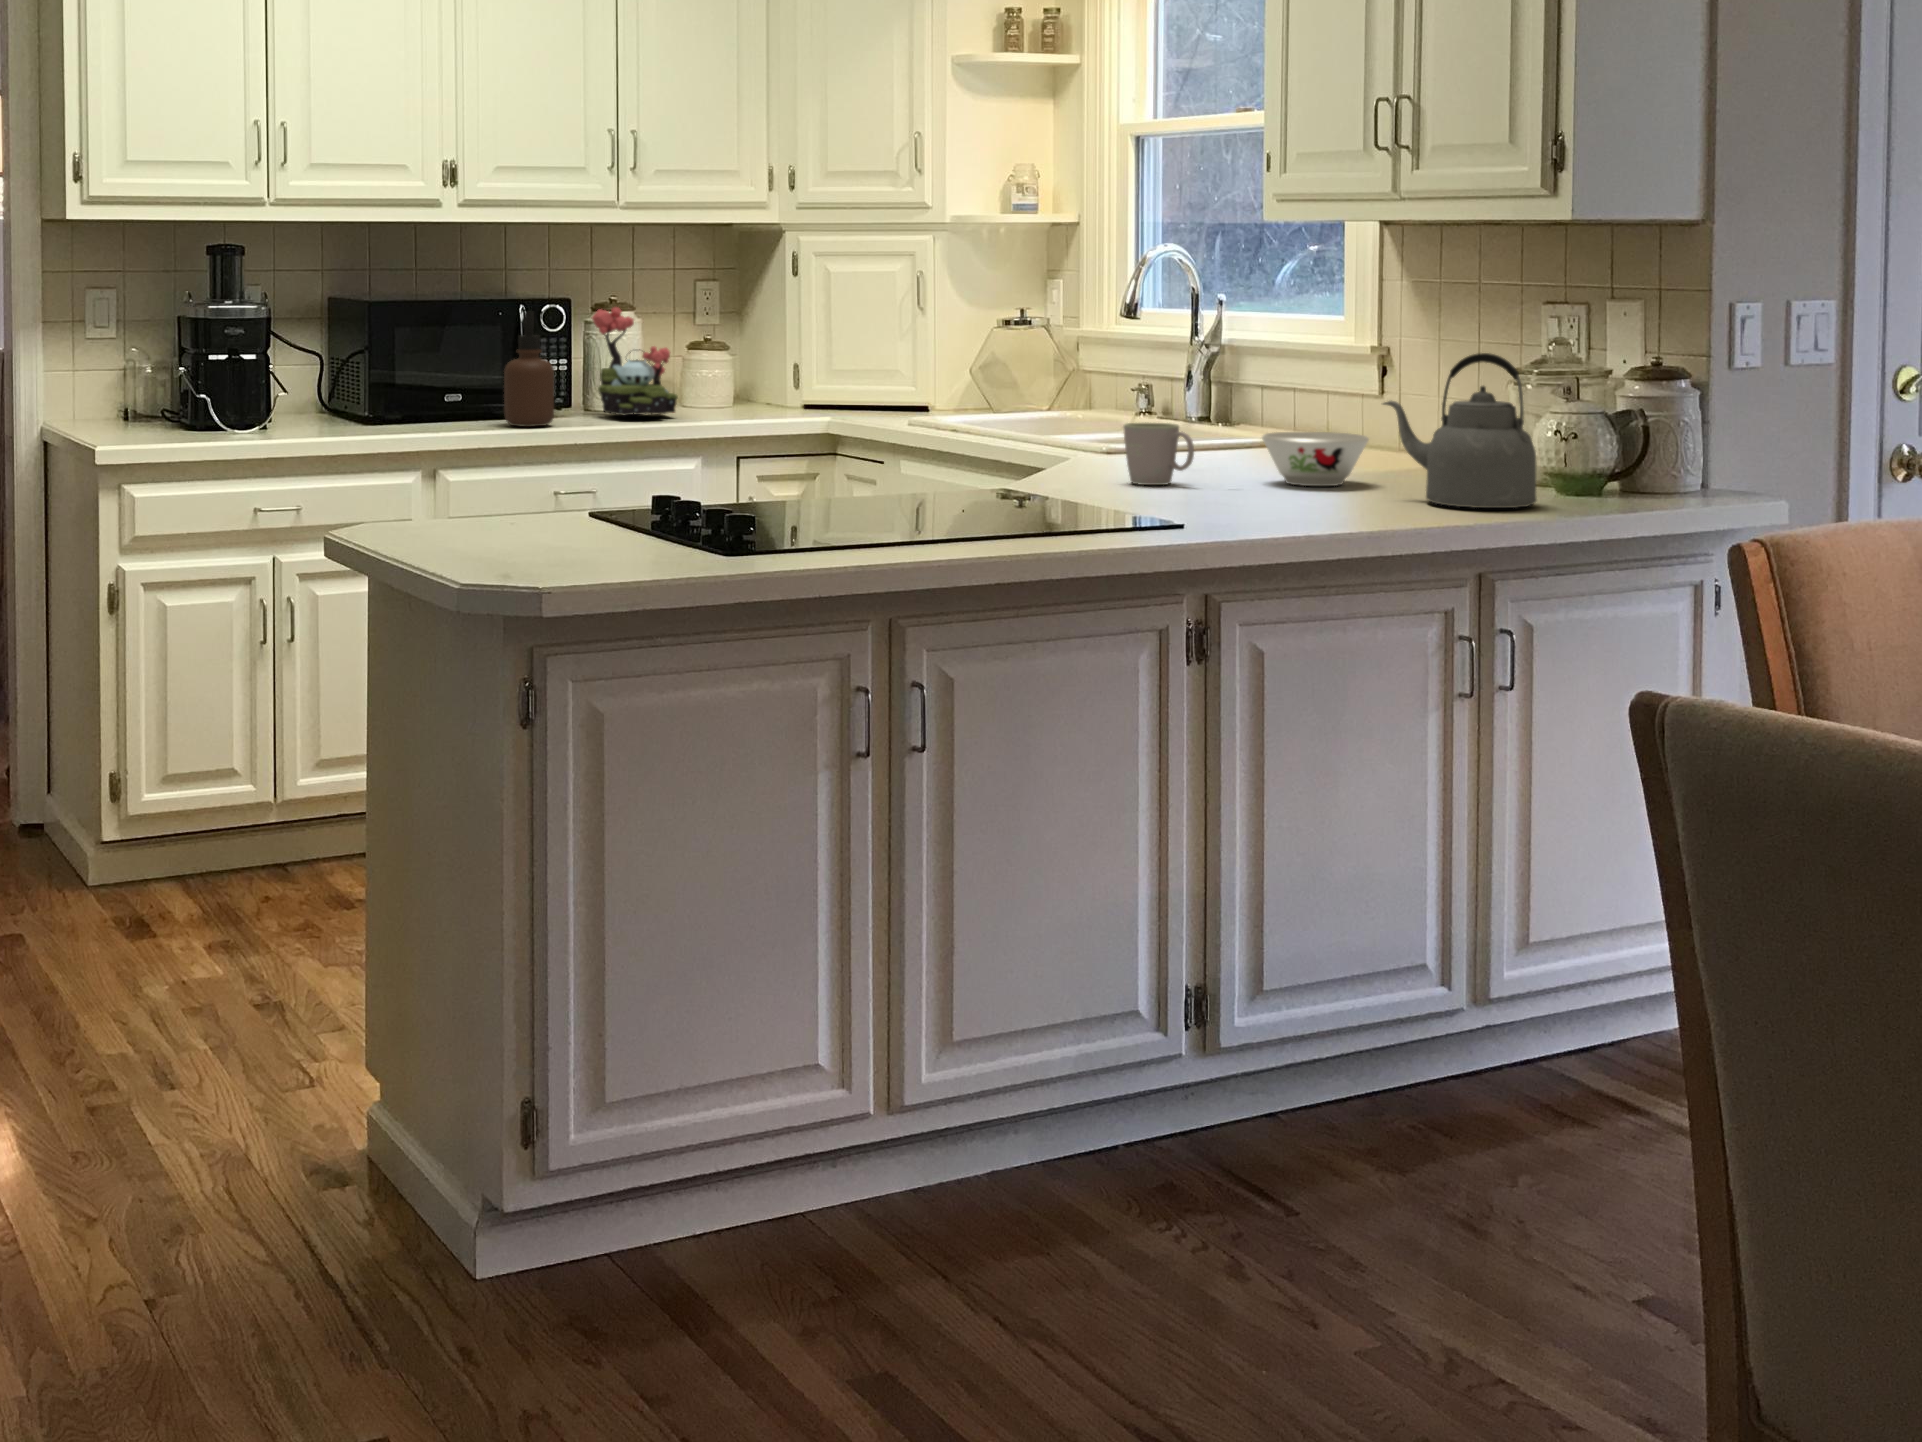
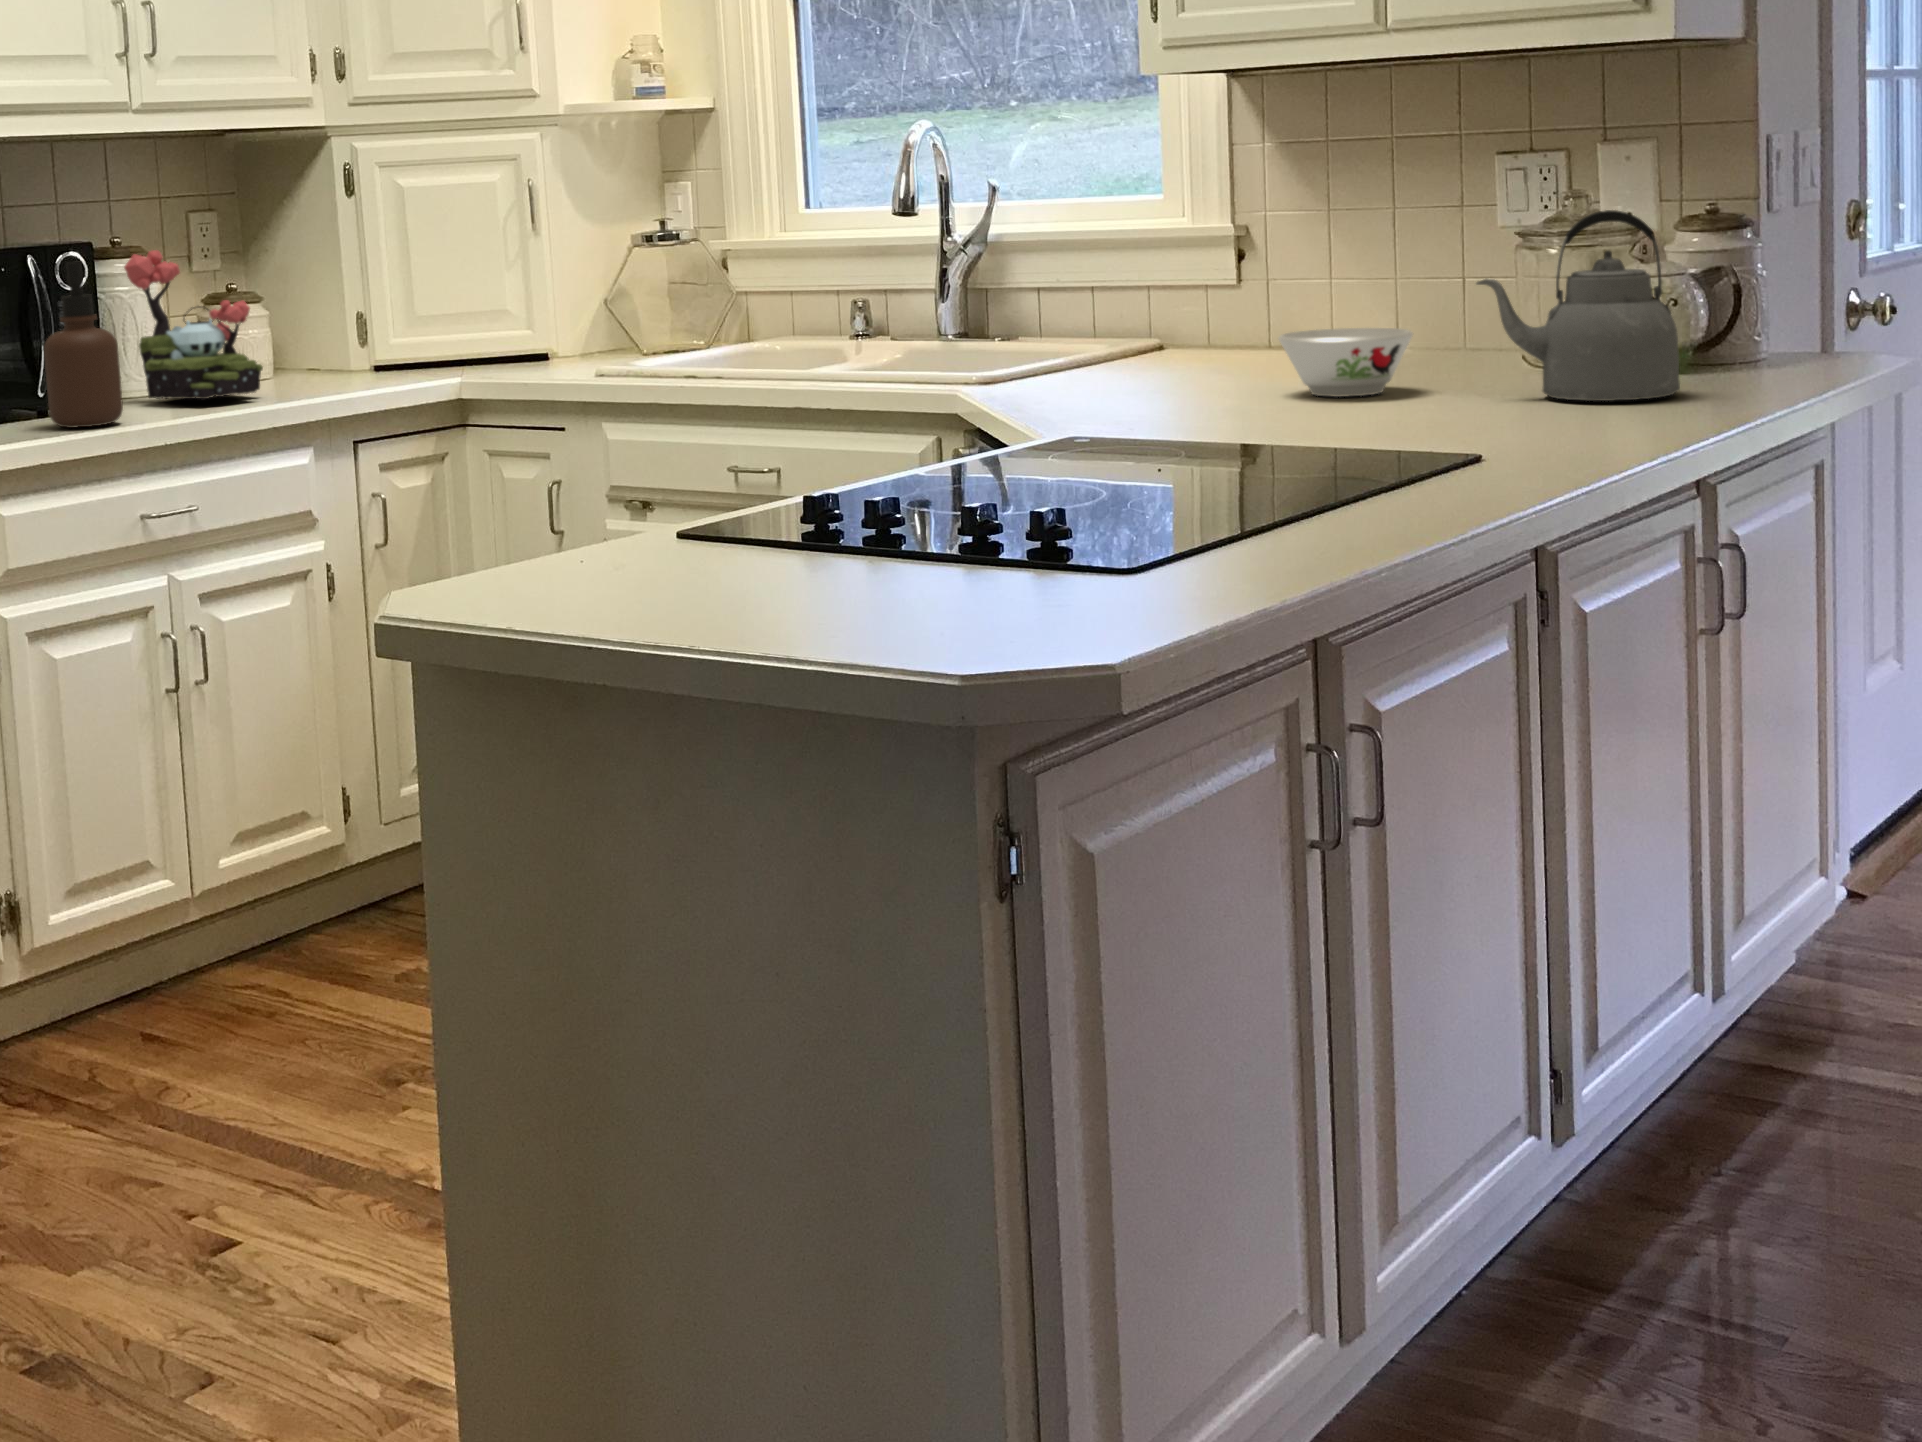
mug: present [1123,422,1194,485] -> none [1133,333,1235,414]

